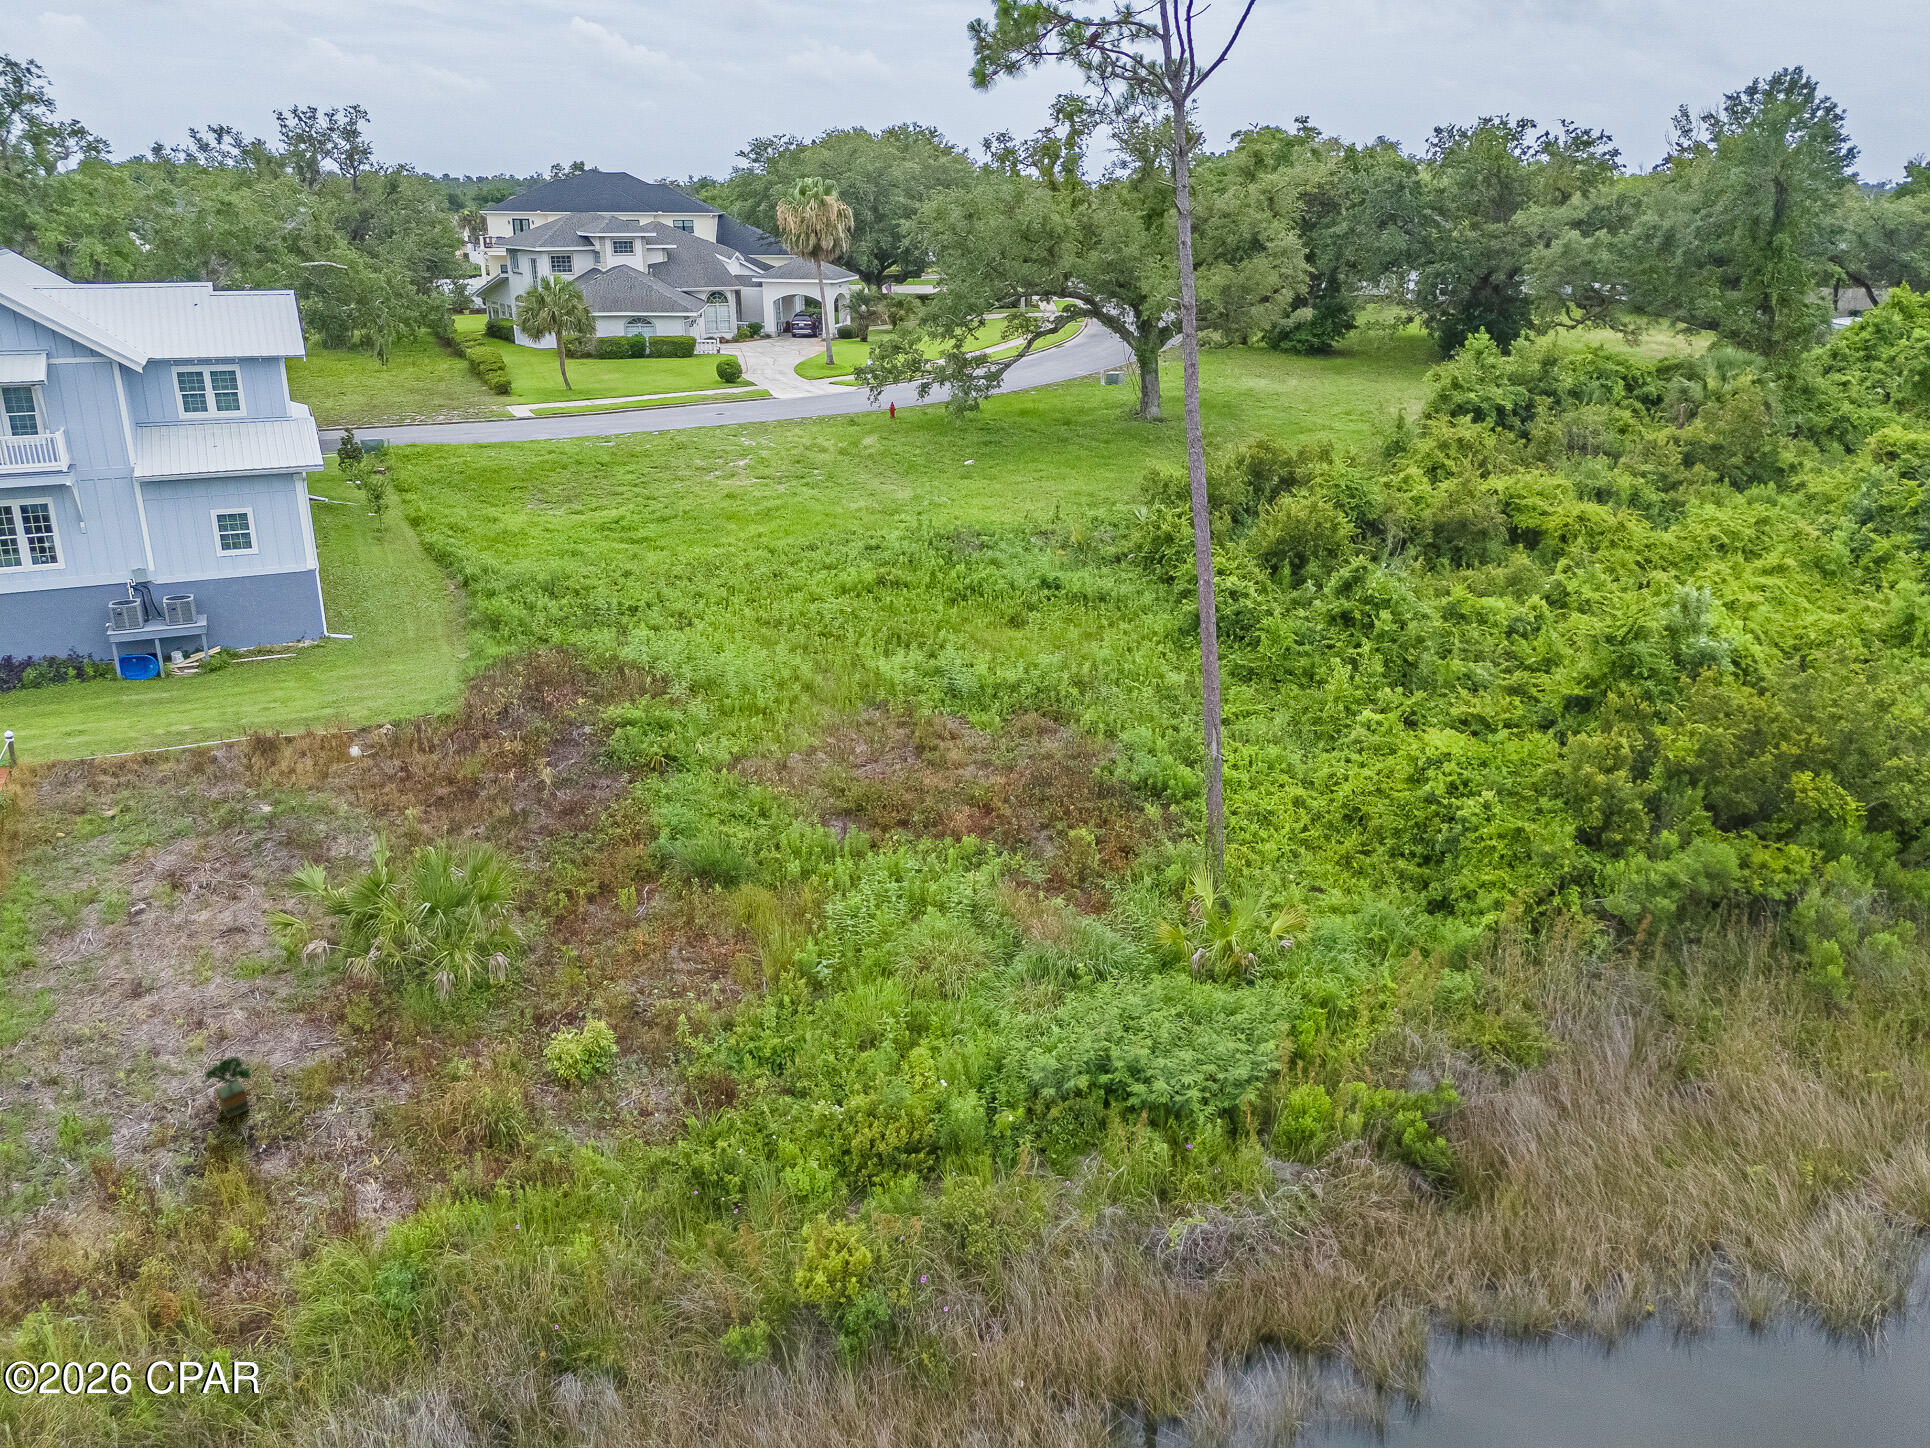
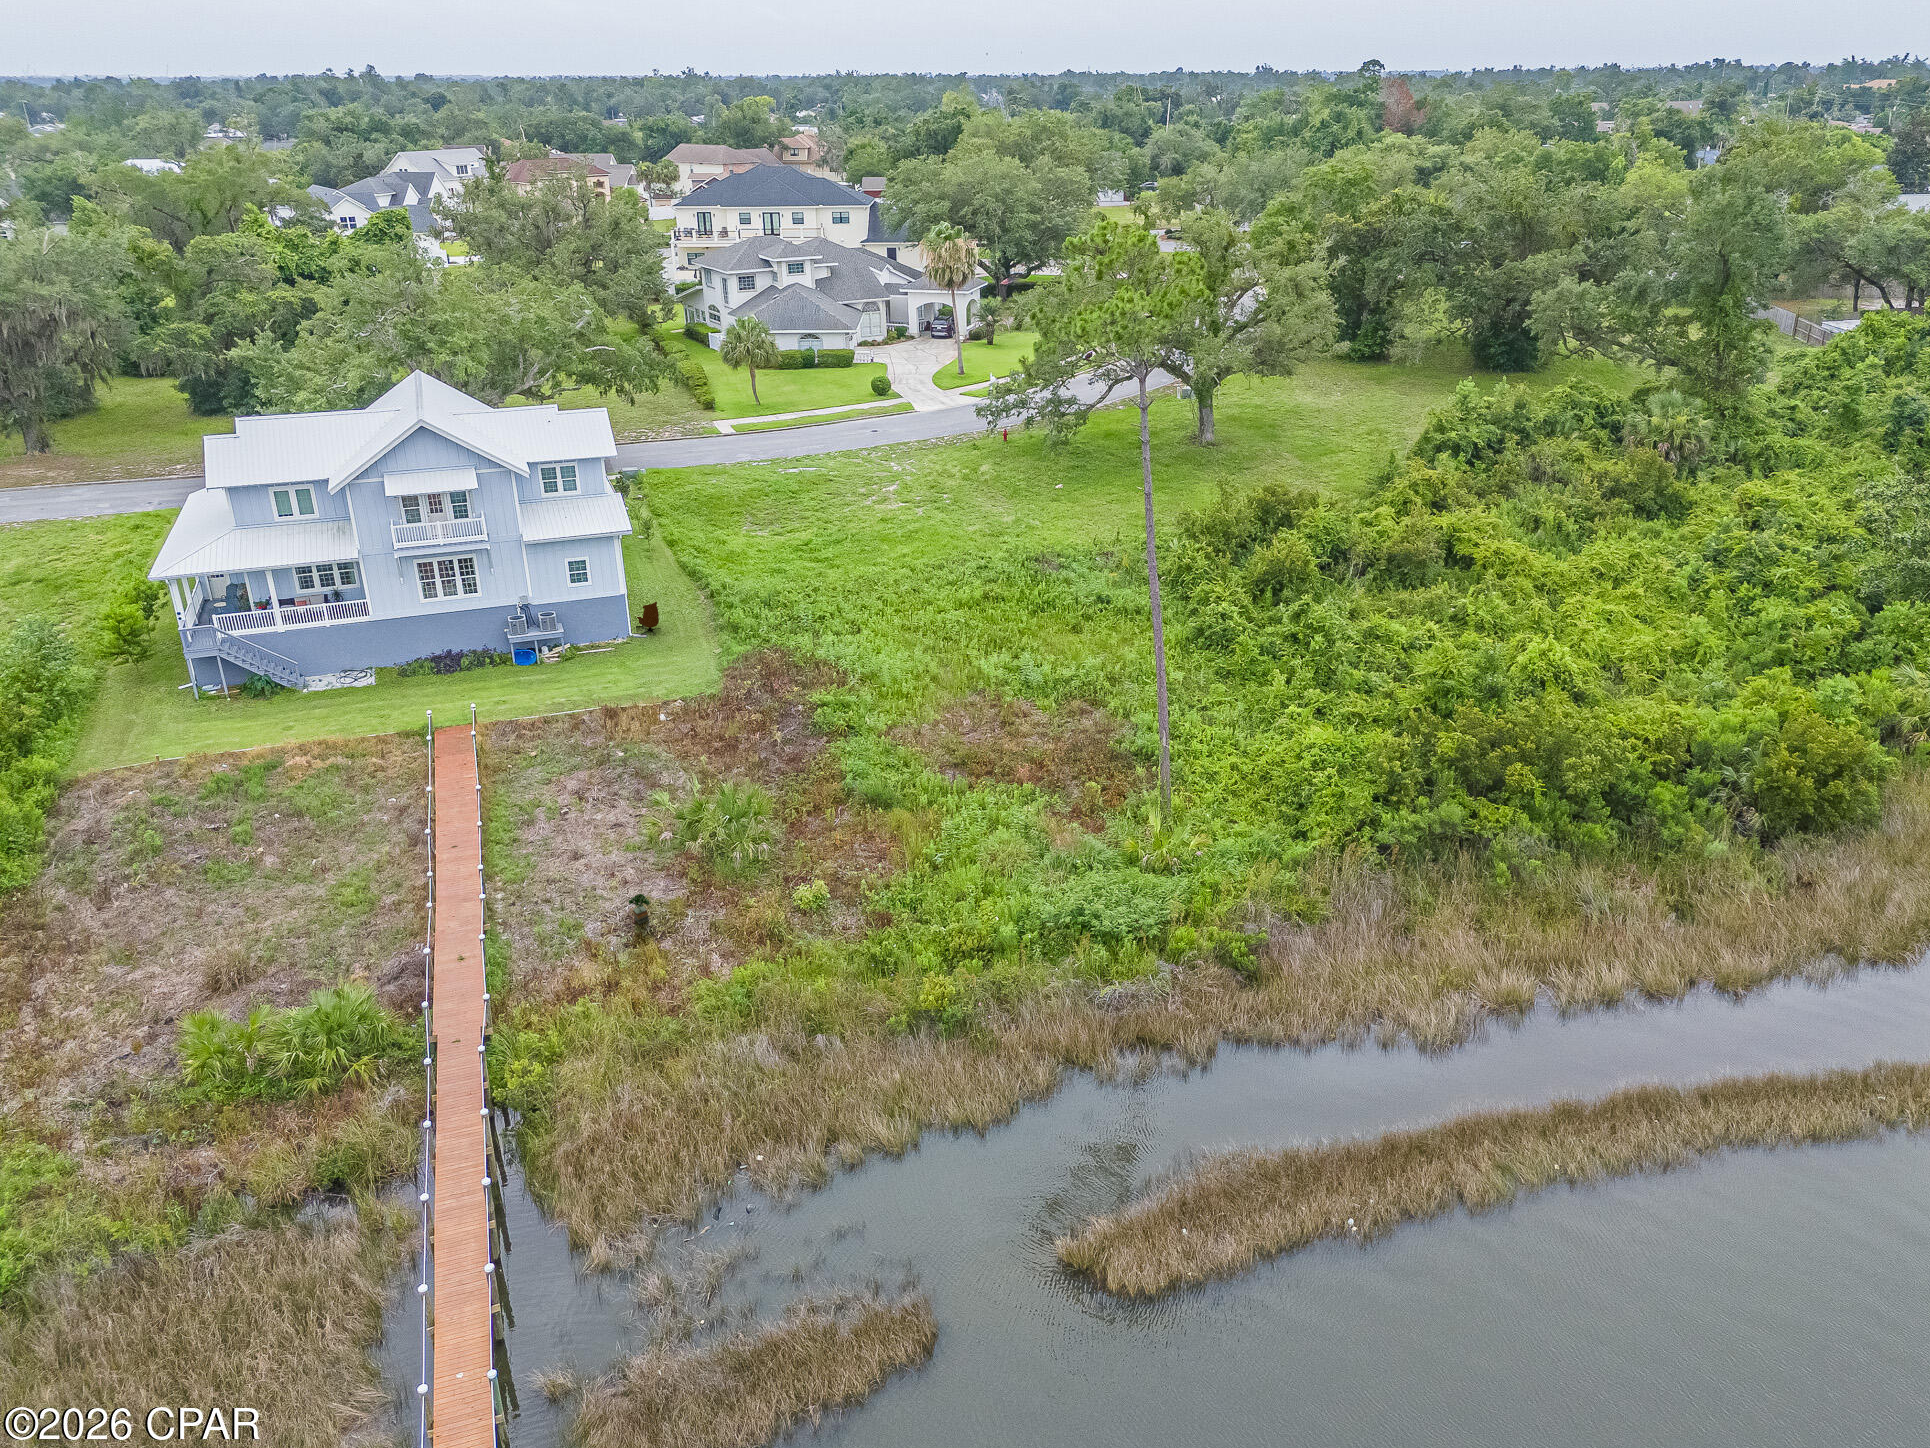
lounge chair: none [325,581,371,635] -> present [636,602,660,635]

